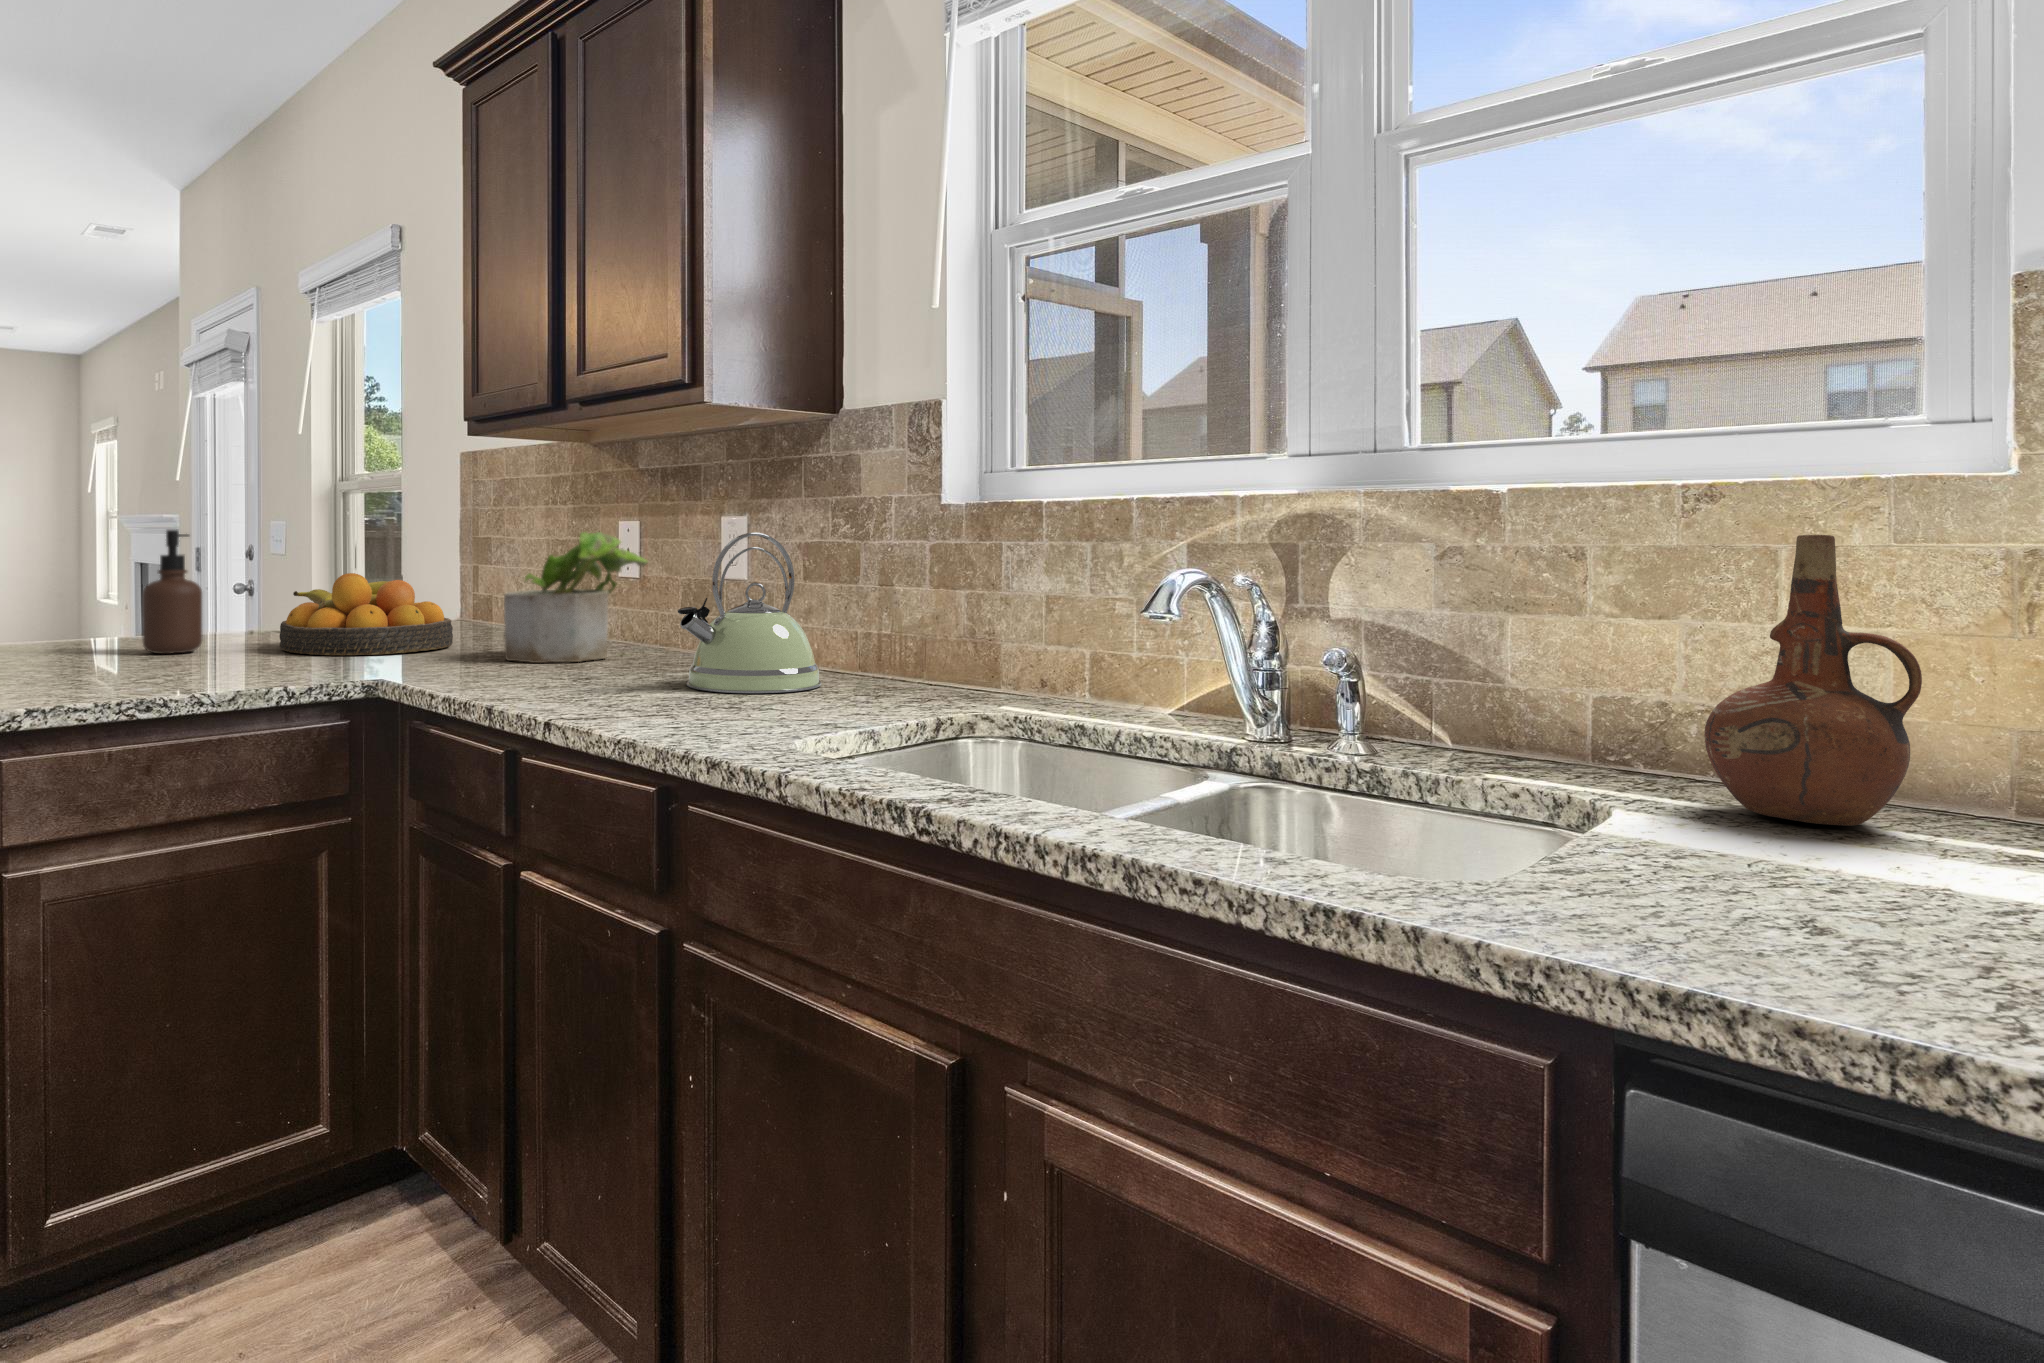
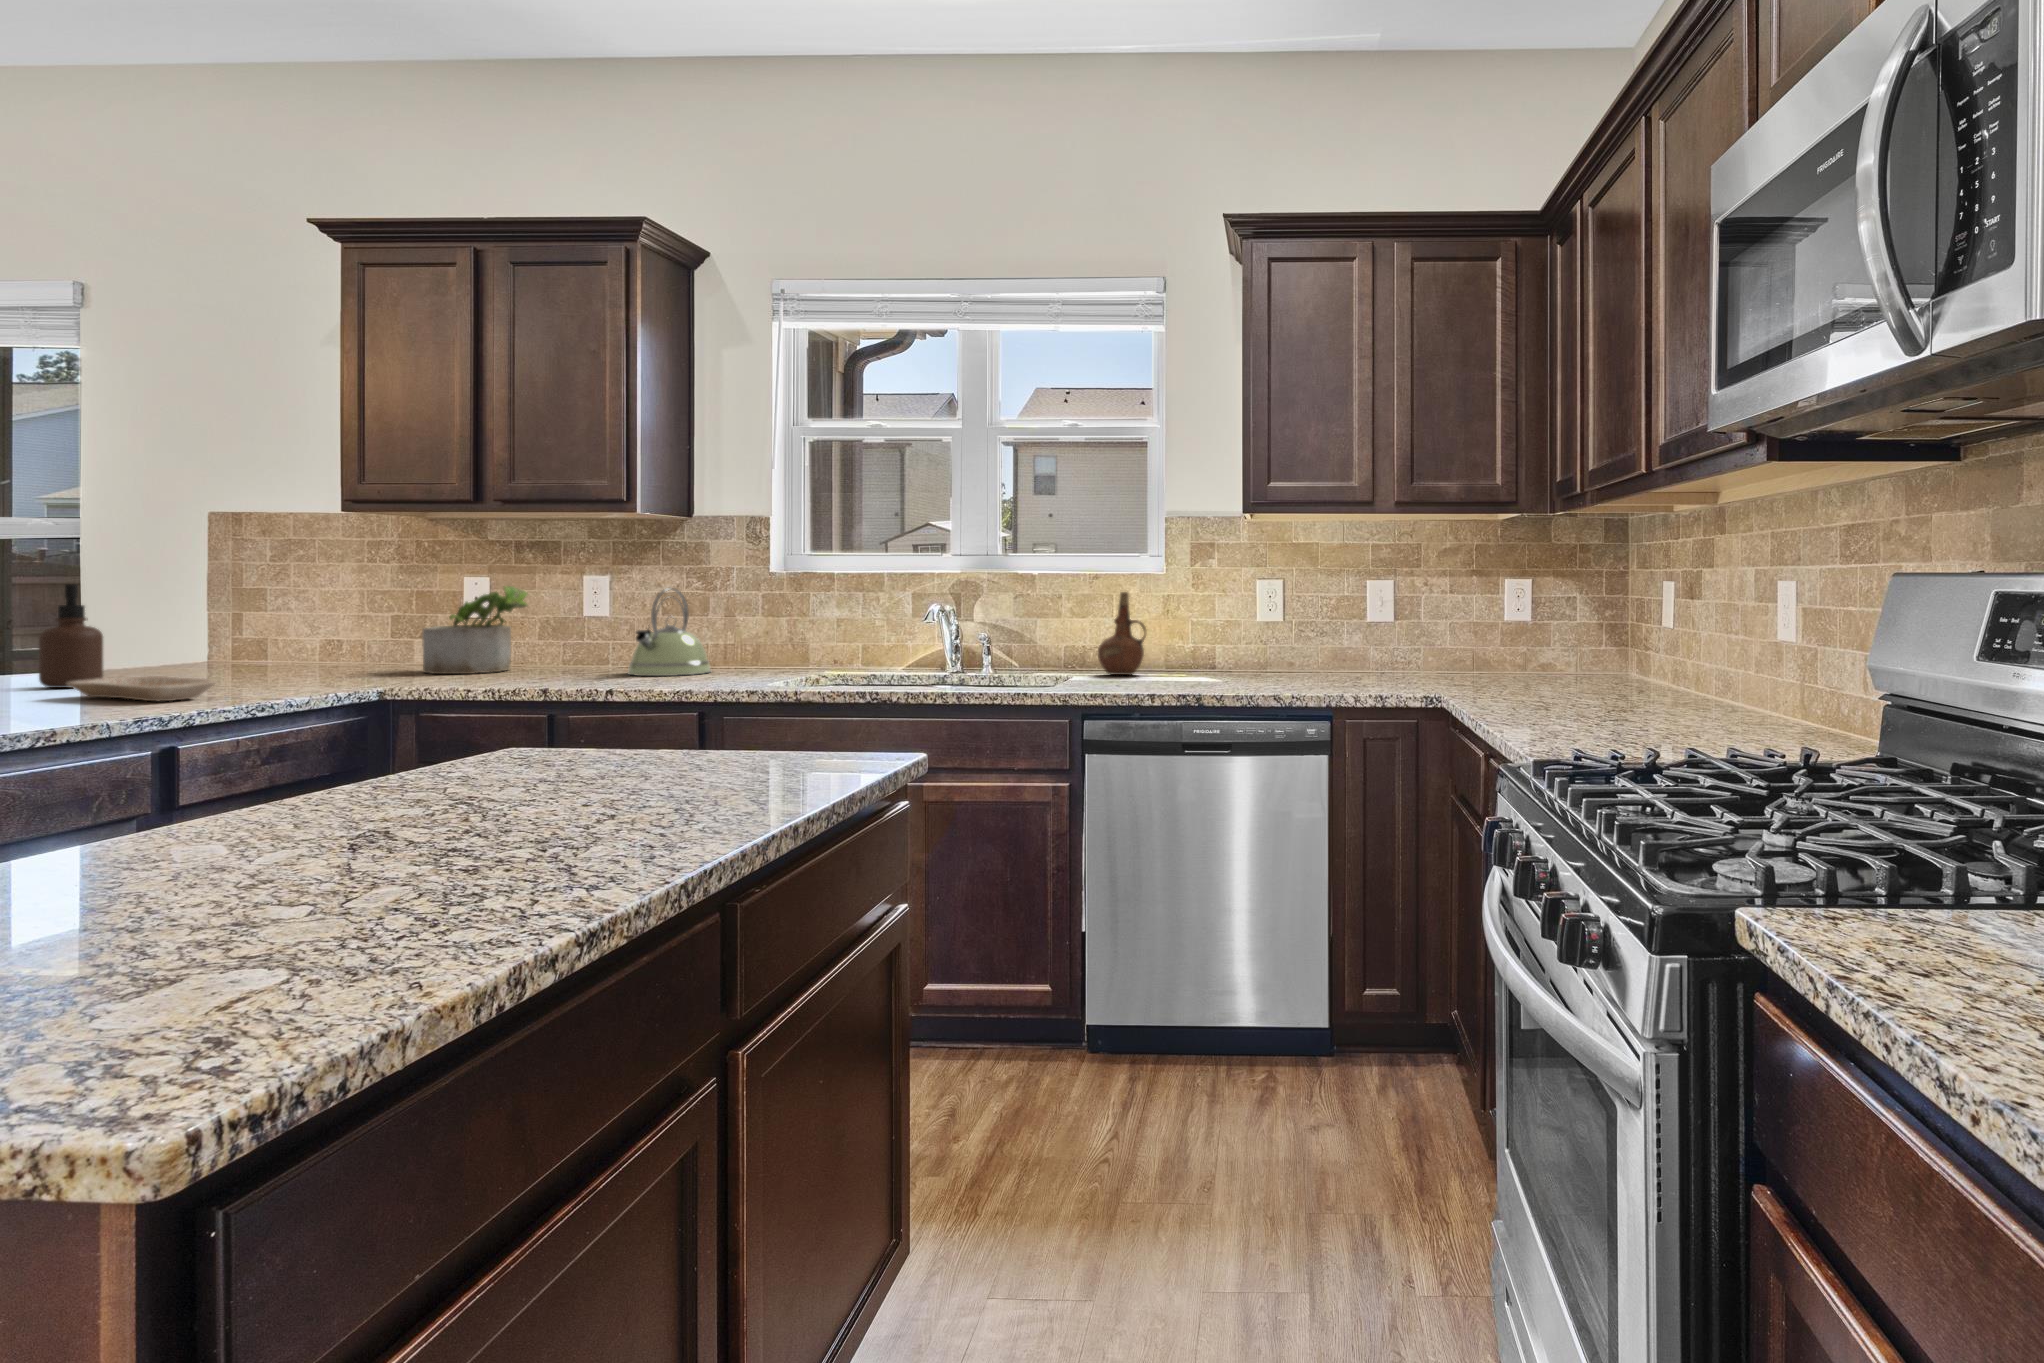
fruit bowl: present [280,573,453,656] -> none [168,618,341,681]
tray: none [37,647,149,687] -> present [66,676,216,701]

